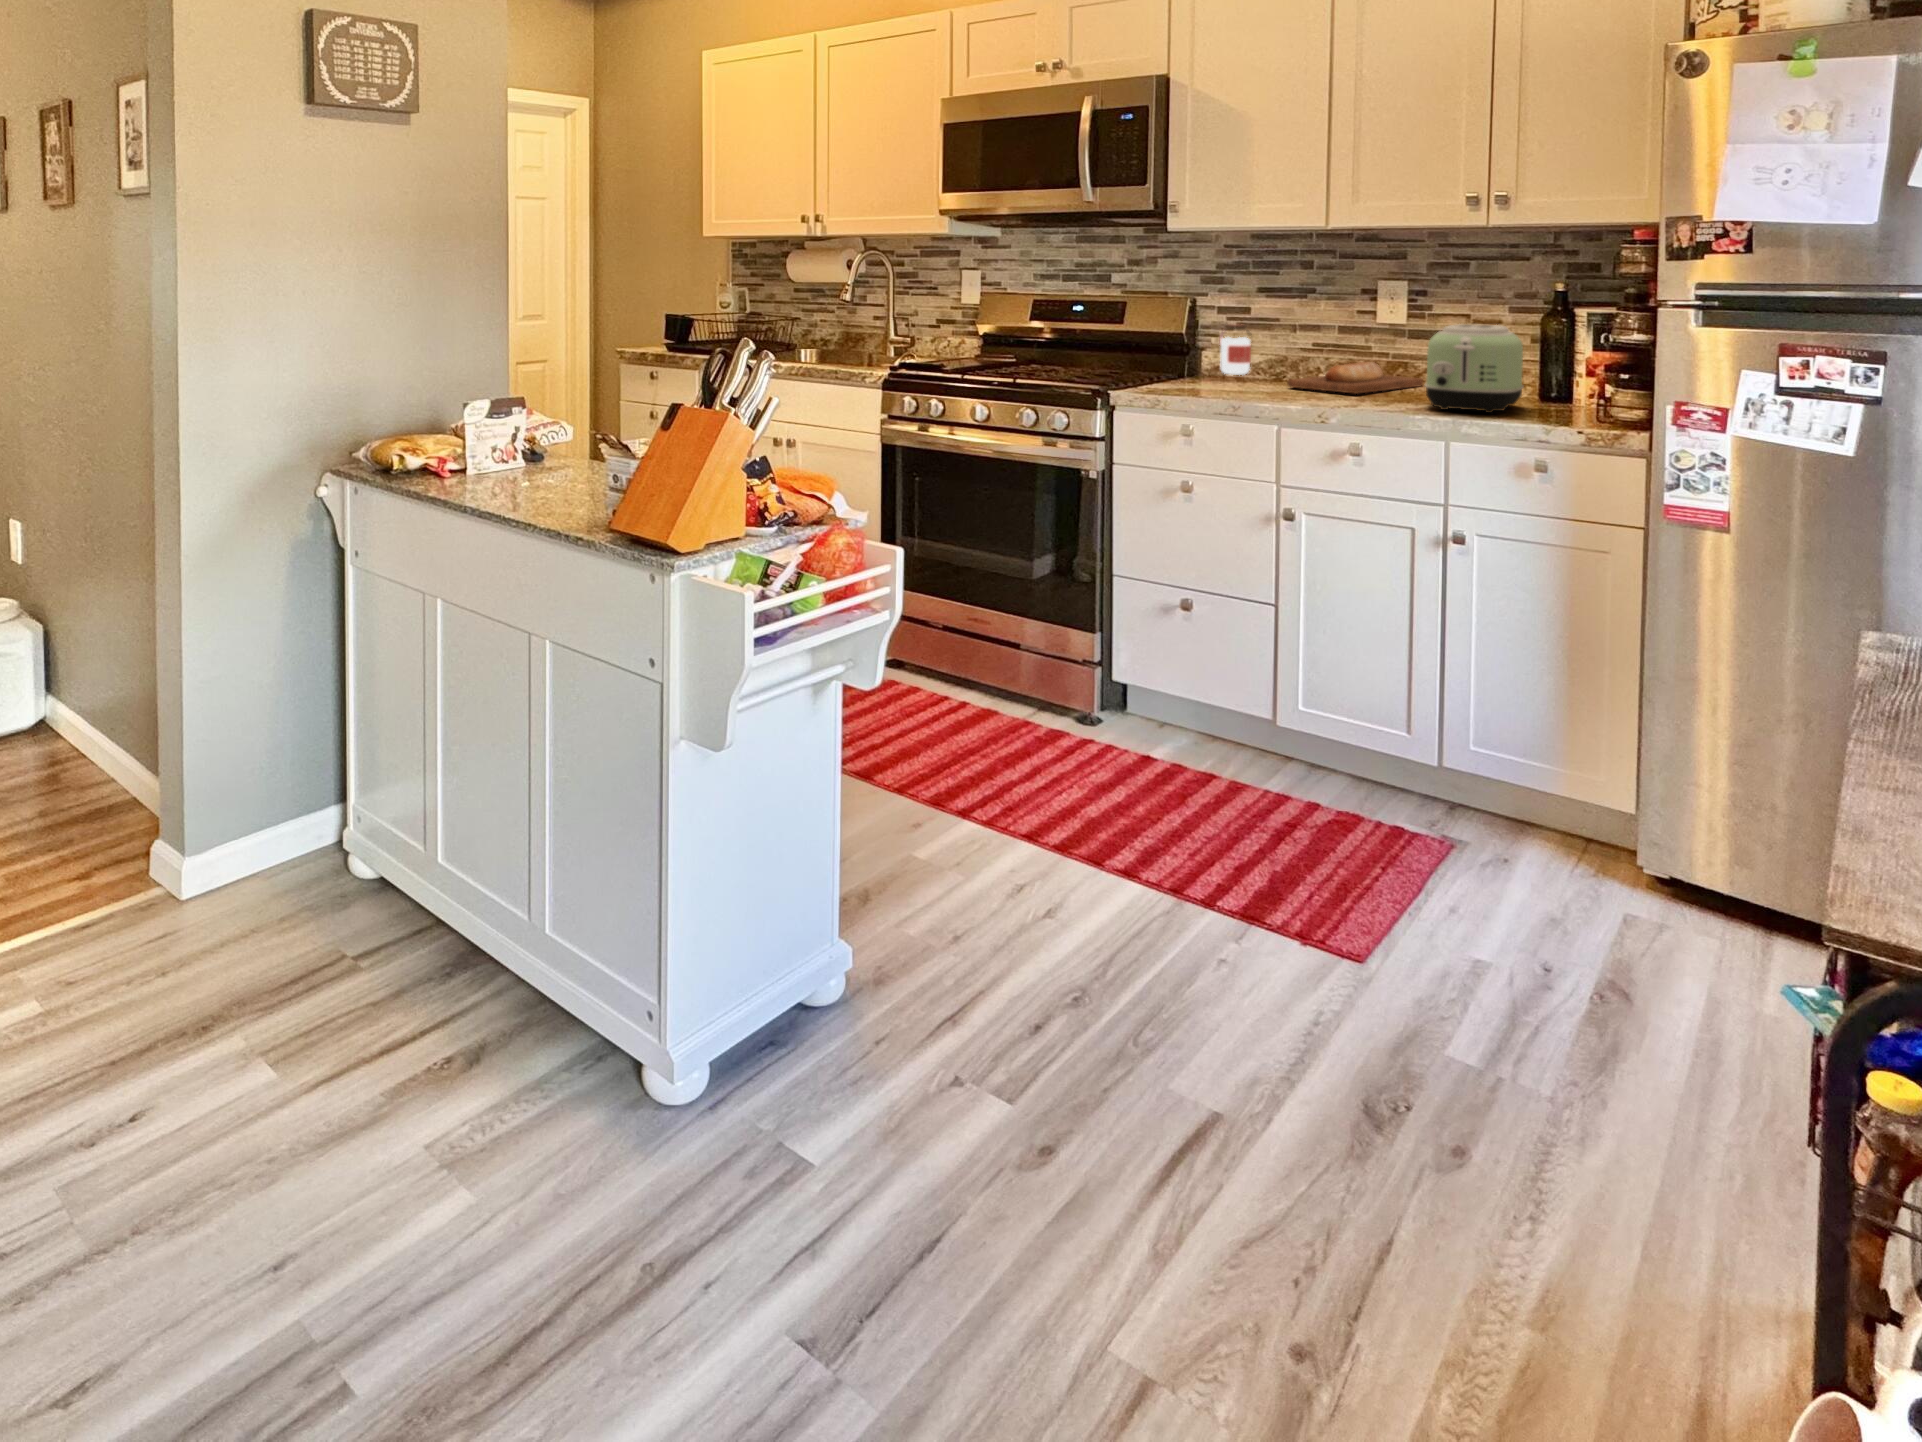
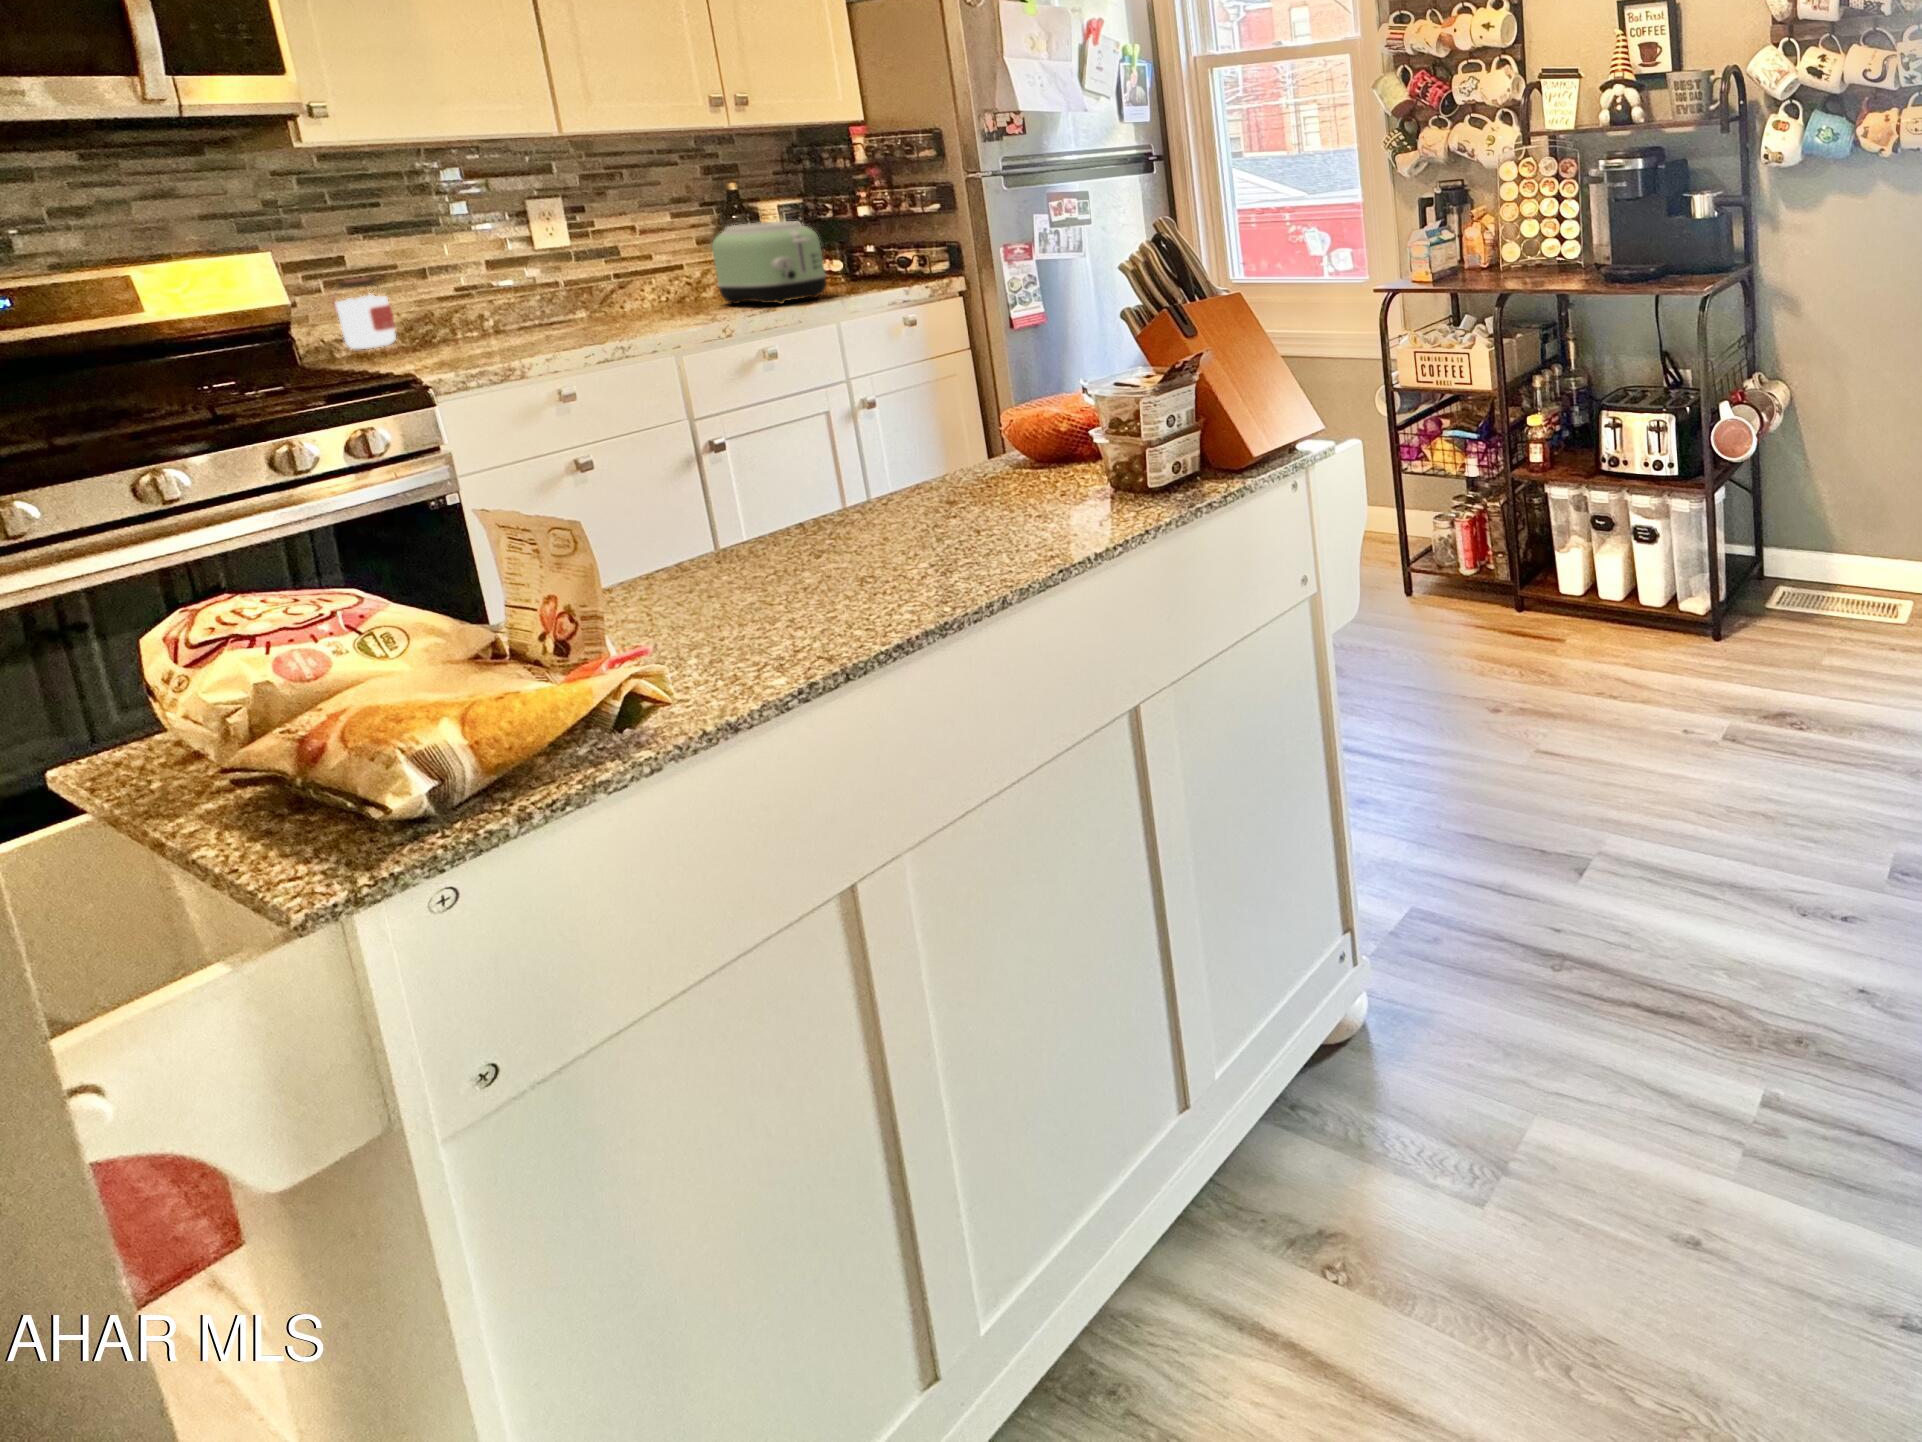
bread loaf: present [1288,362,1423,393] -> none [507,292,646,332]

